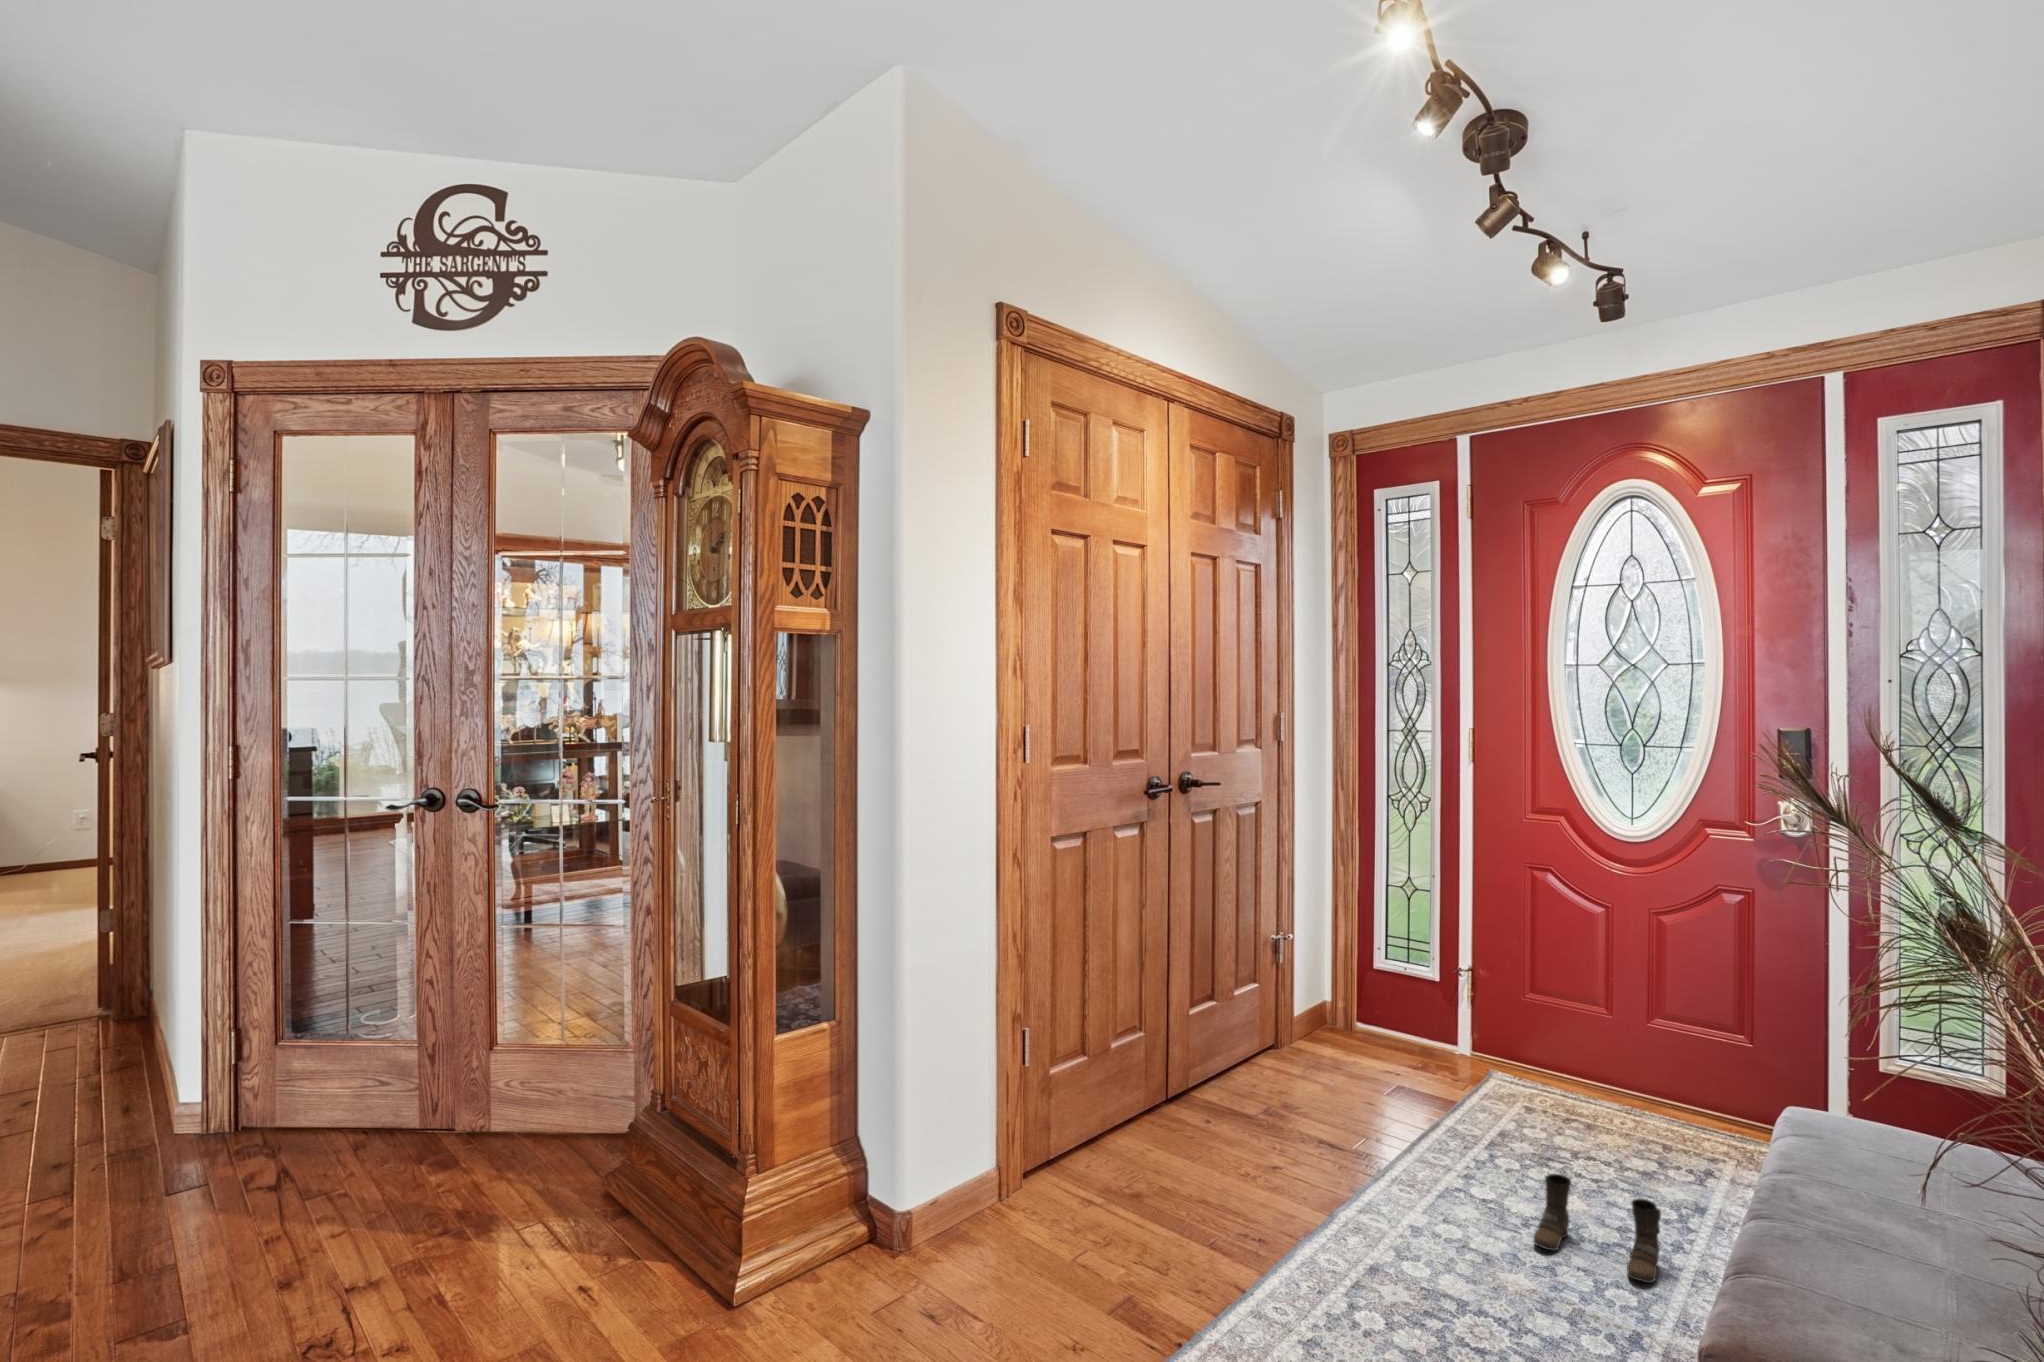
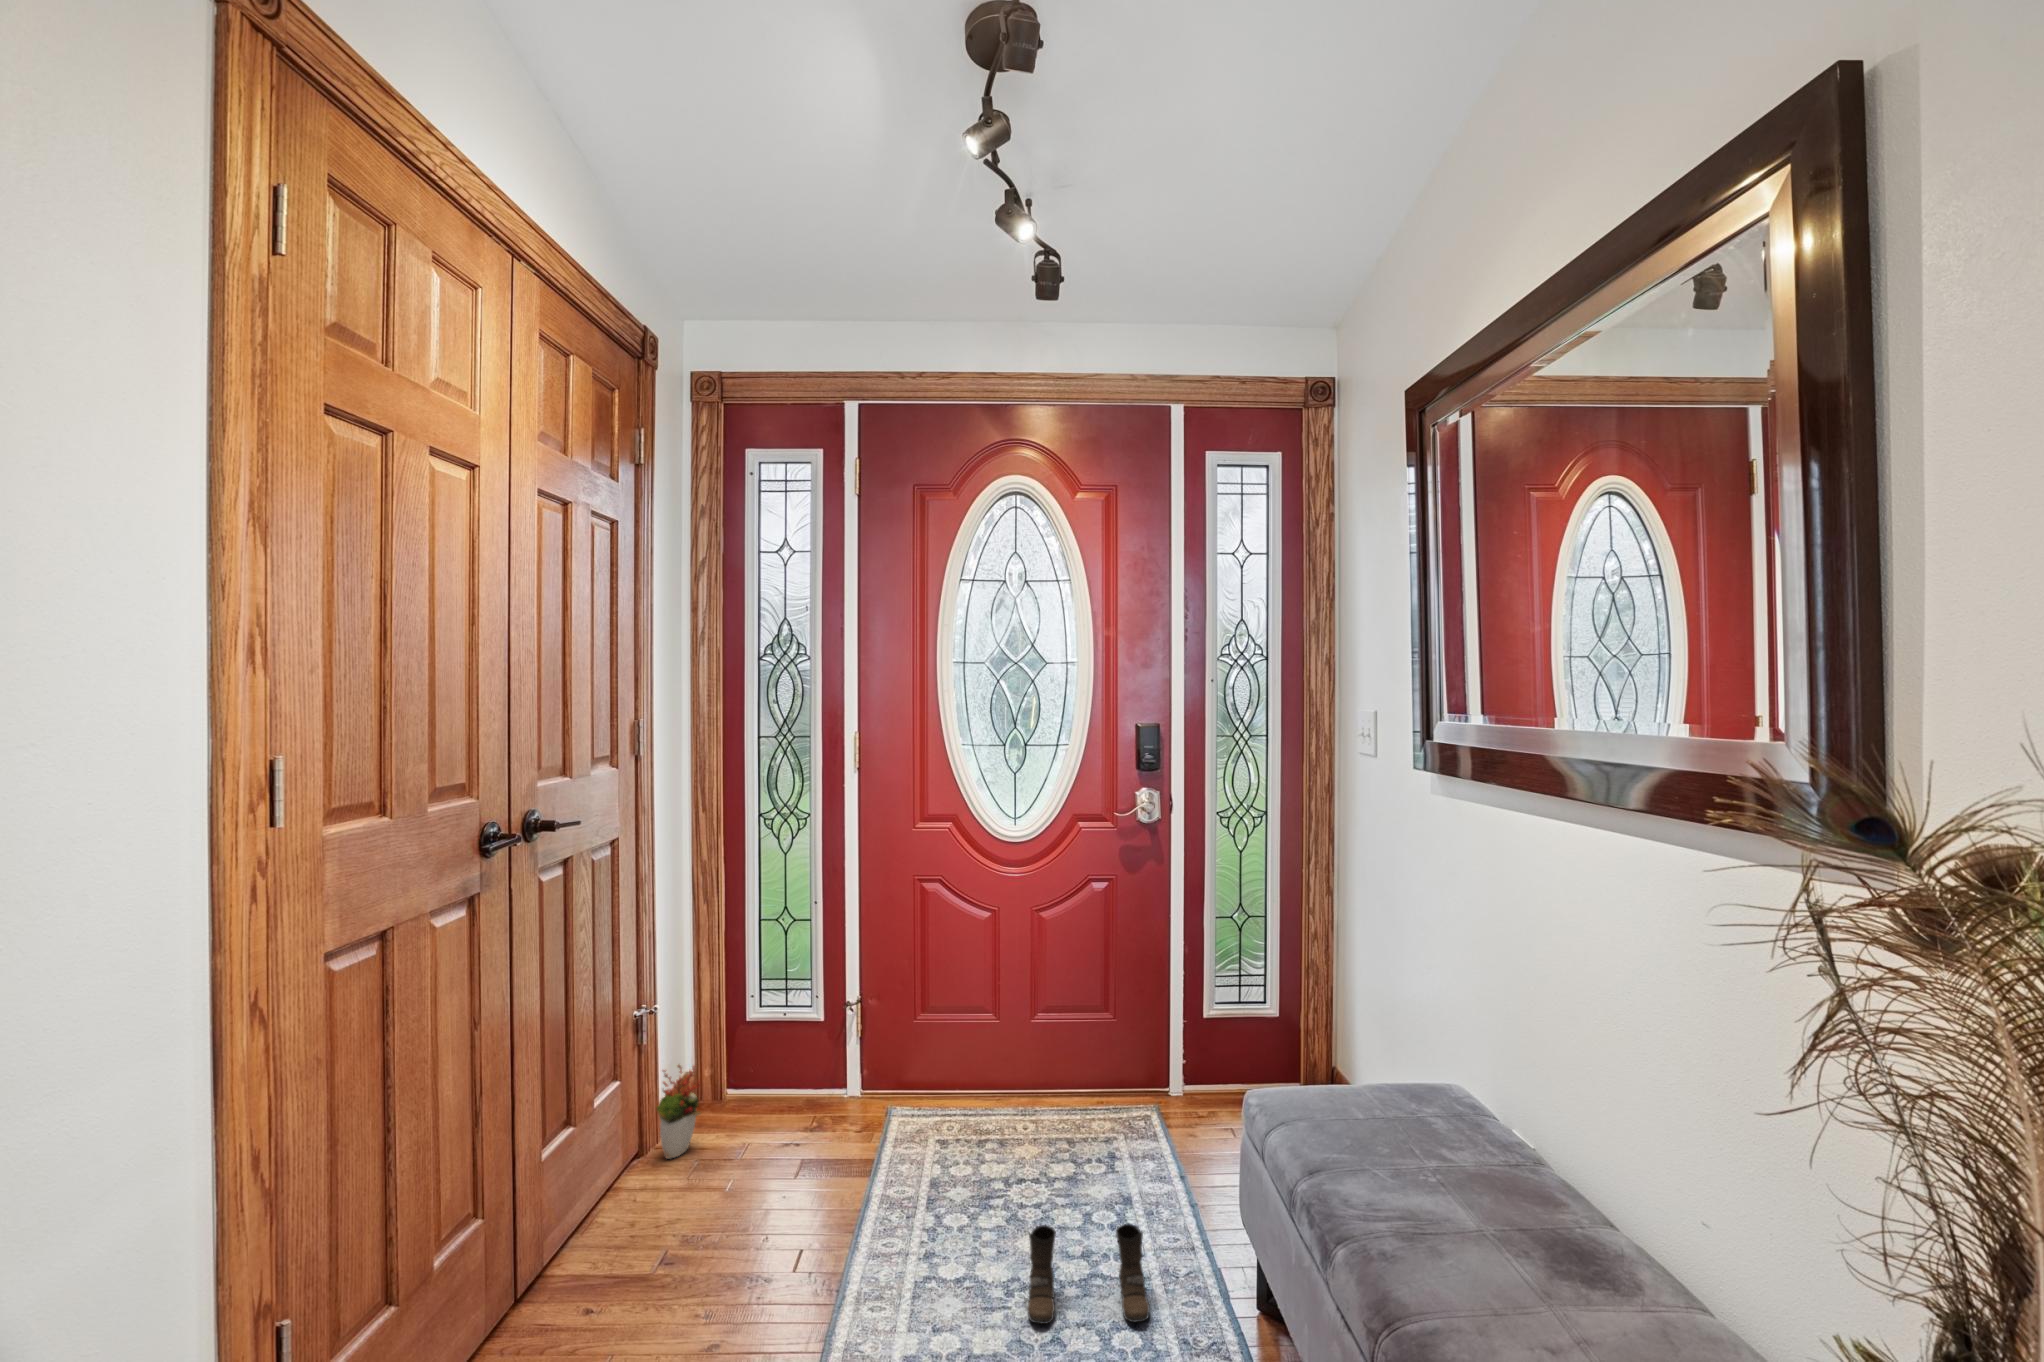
decorative plant: none [1287,987,1323,1059] -> present [657,1065,701,1159]

